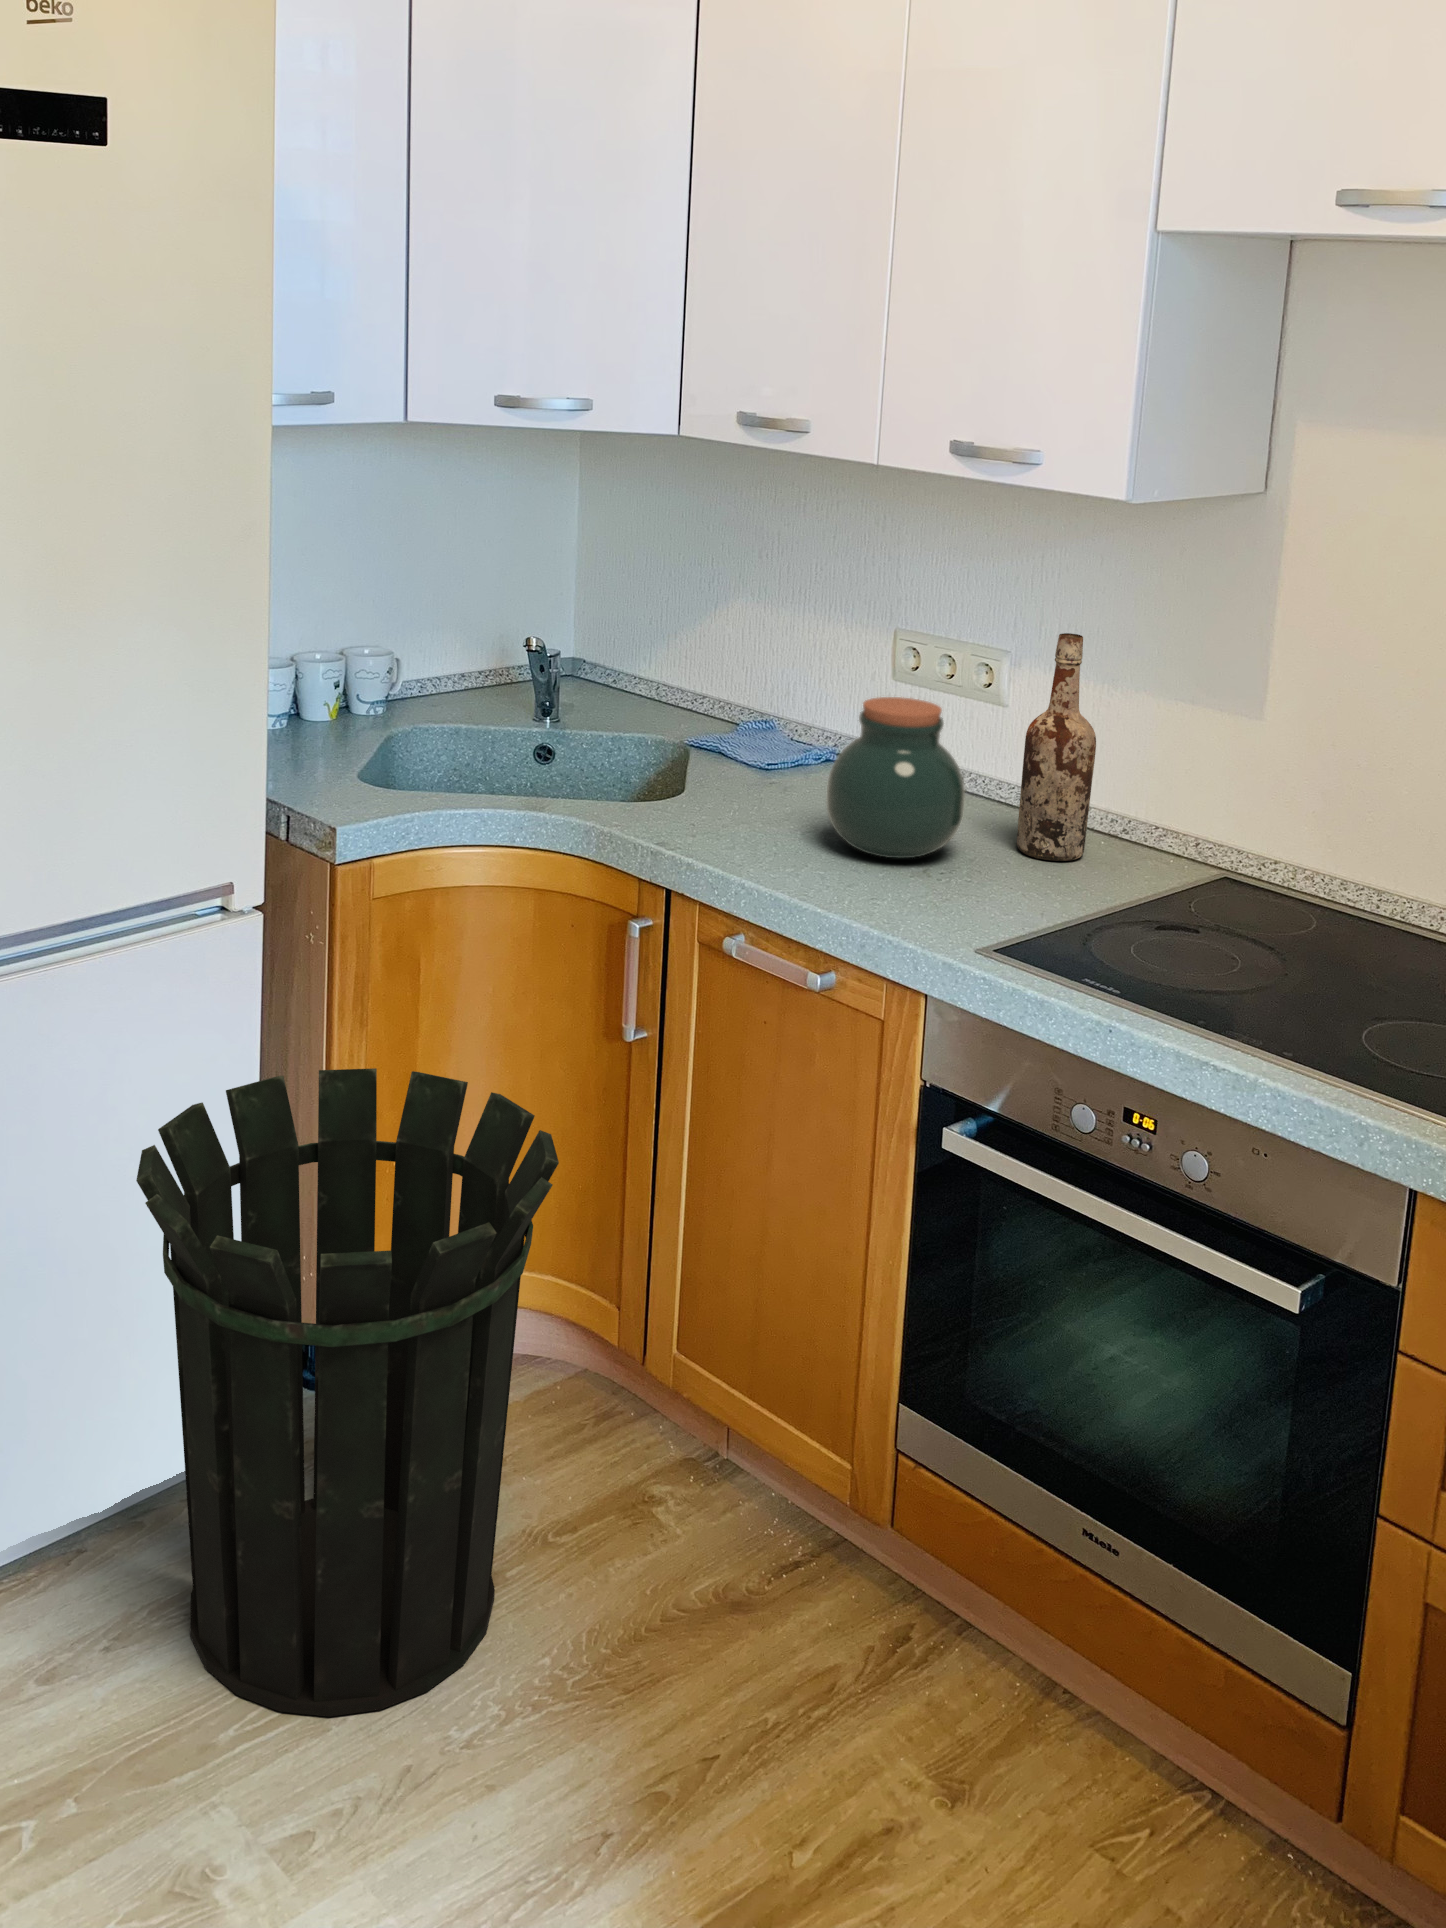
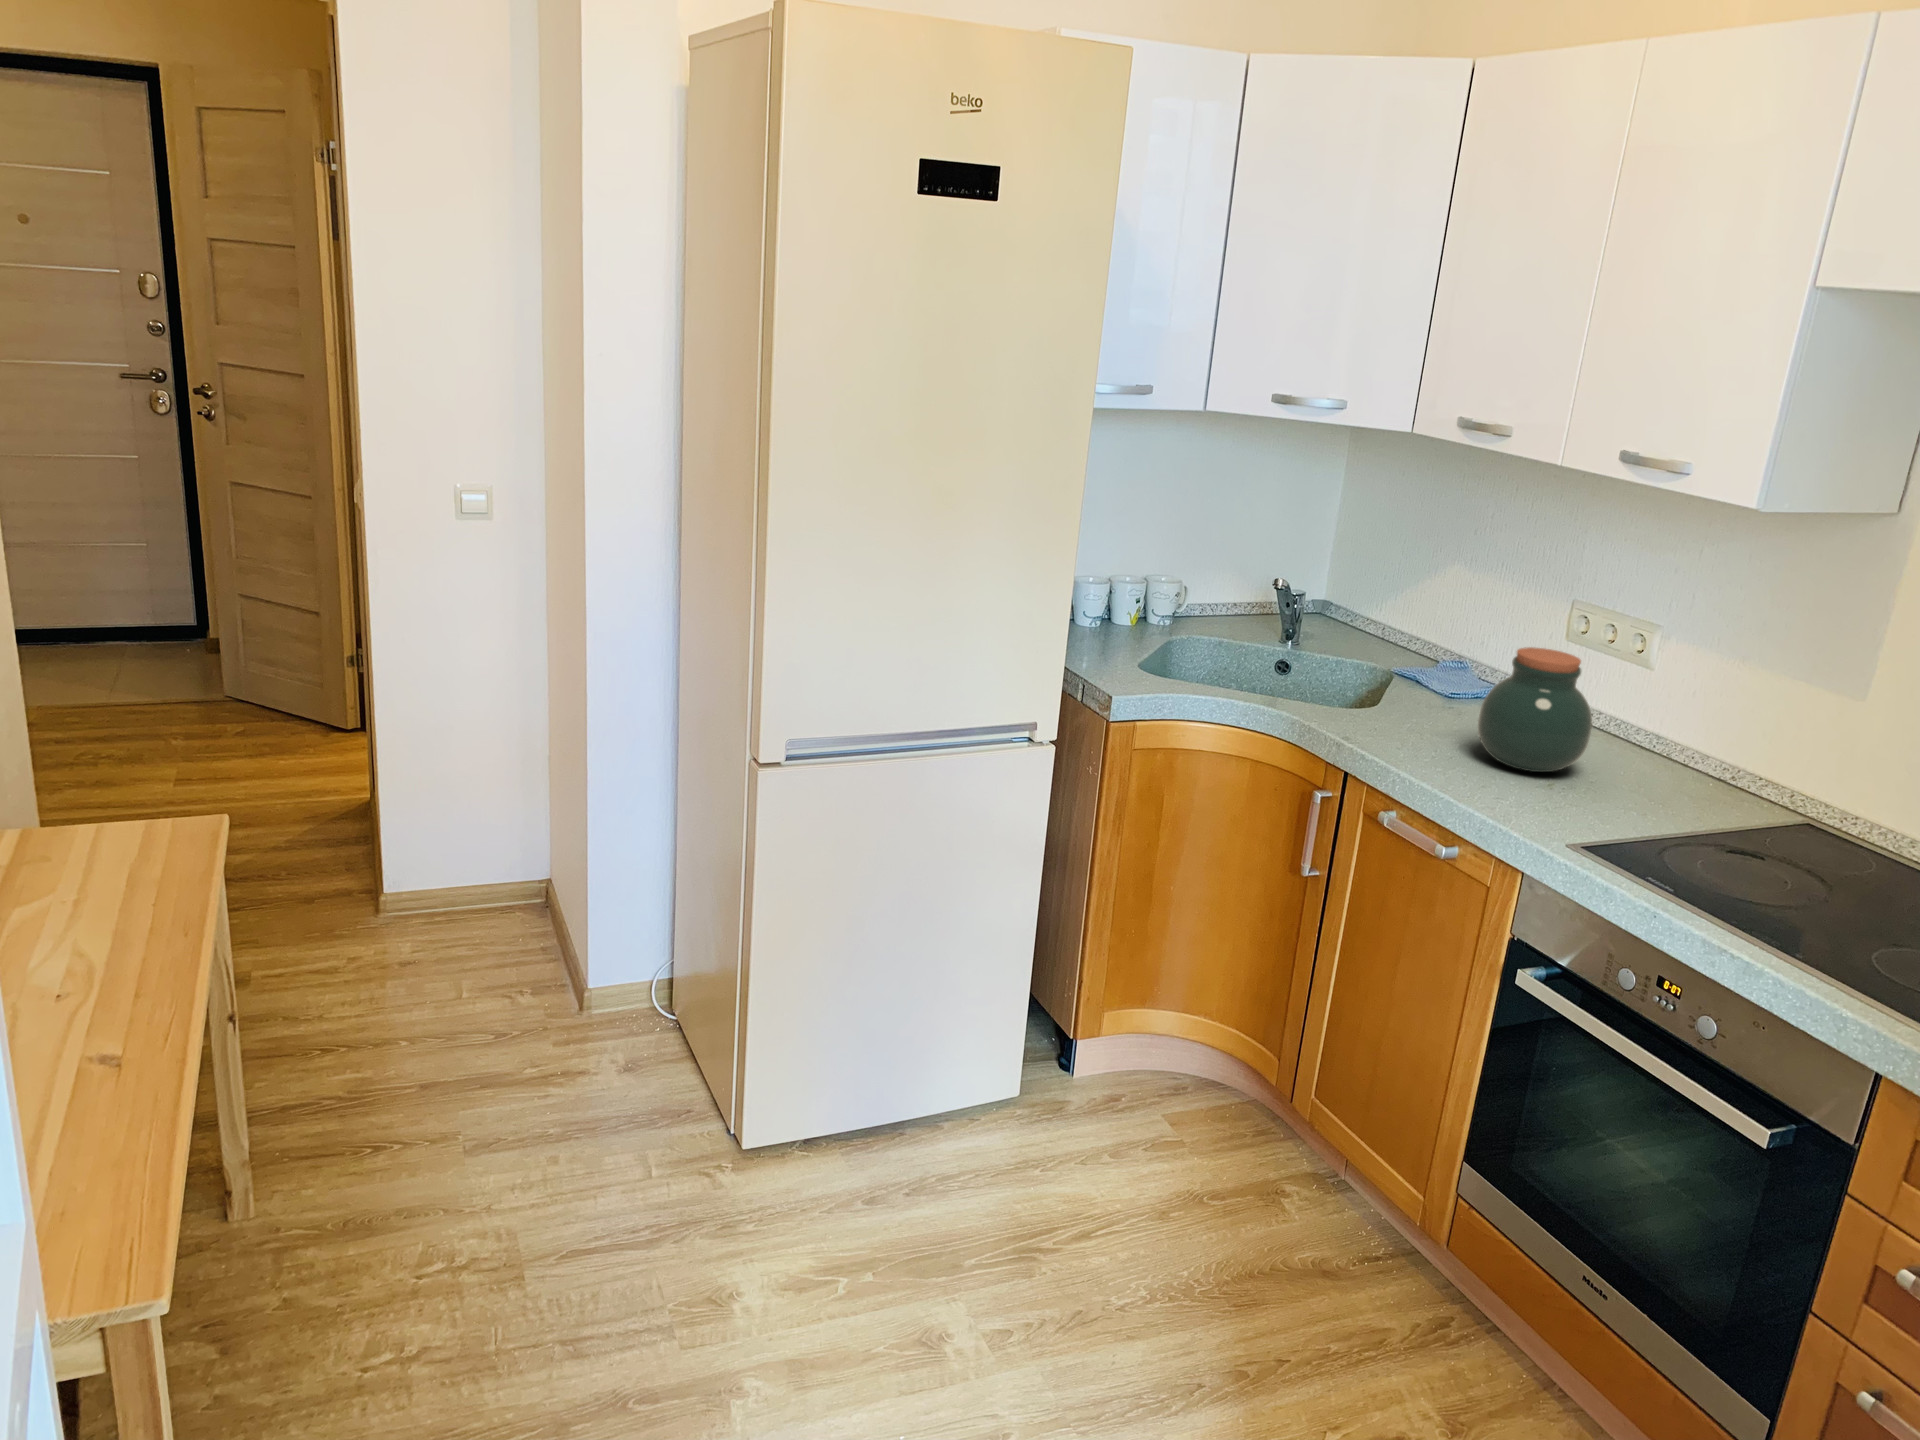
wine bottle: present [1017,633,1096,861] -> none [1634,613,1713,792]
waste bin: present [136,1068,559,1717] -> none [949,856,1231,1273]

